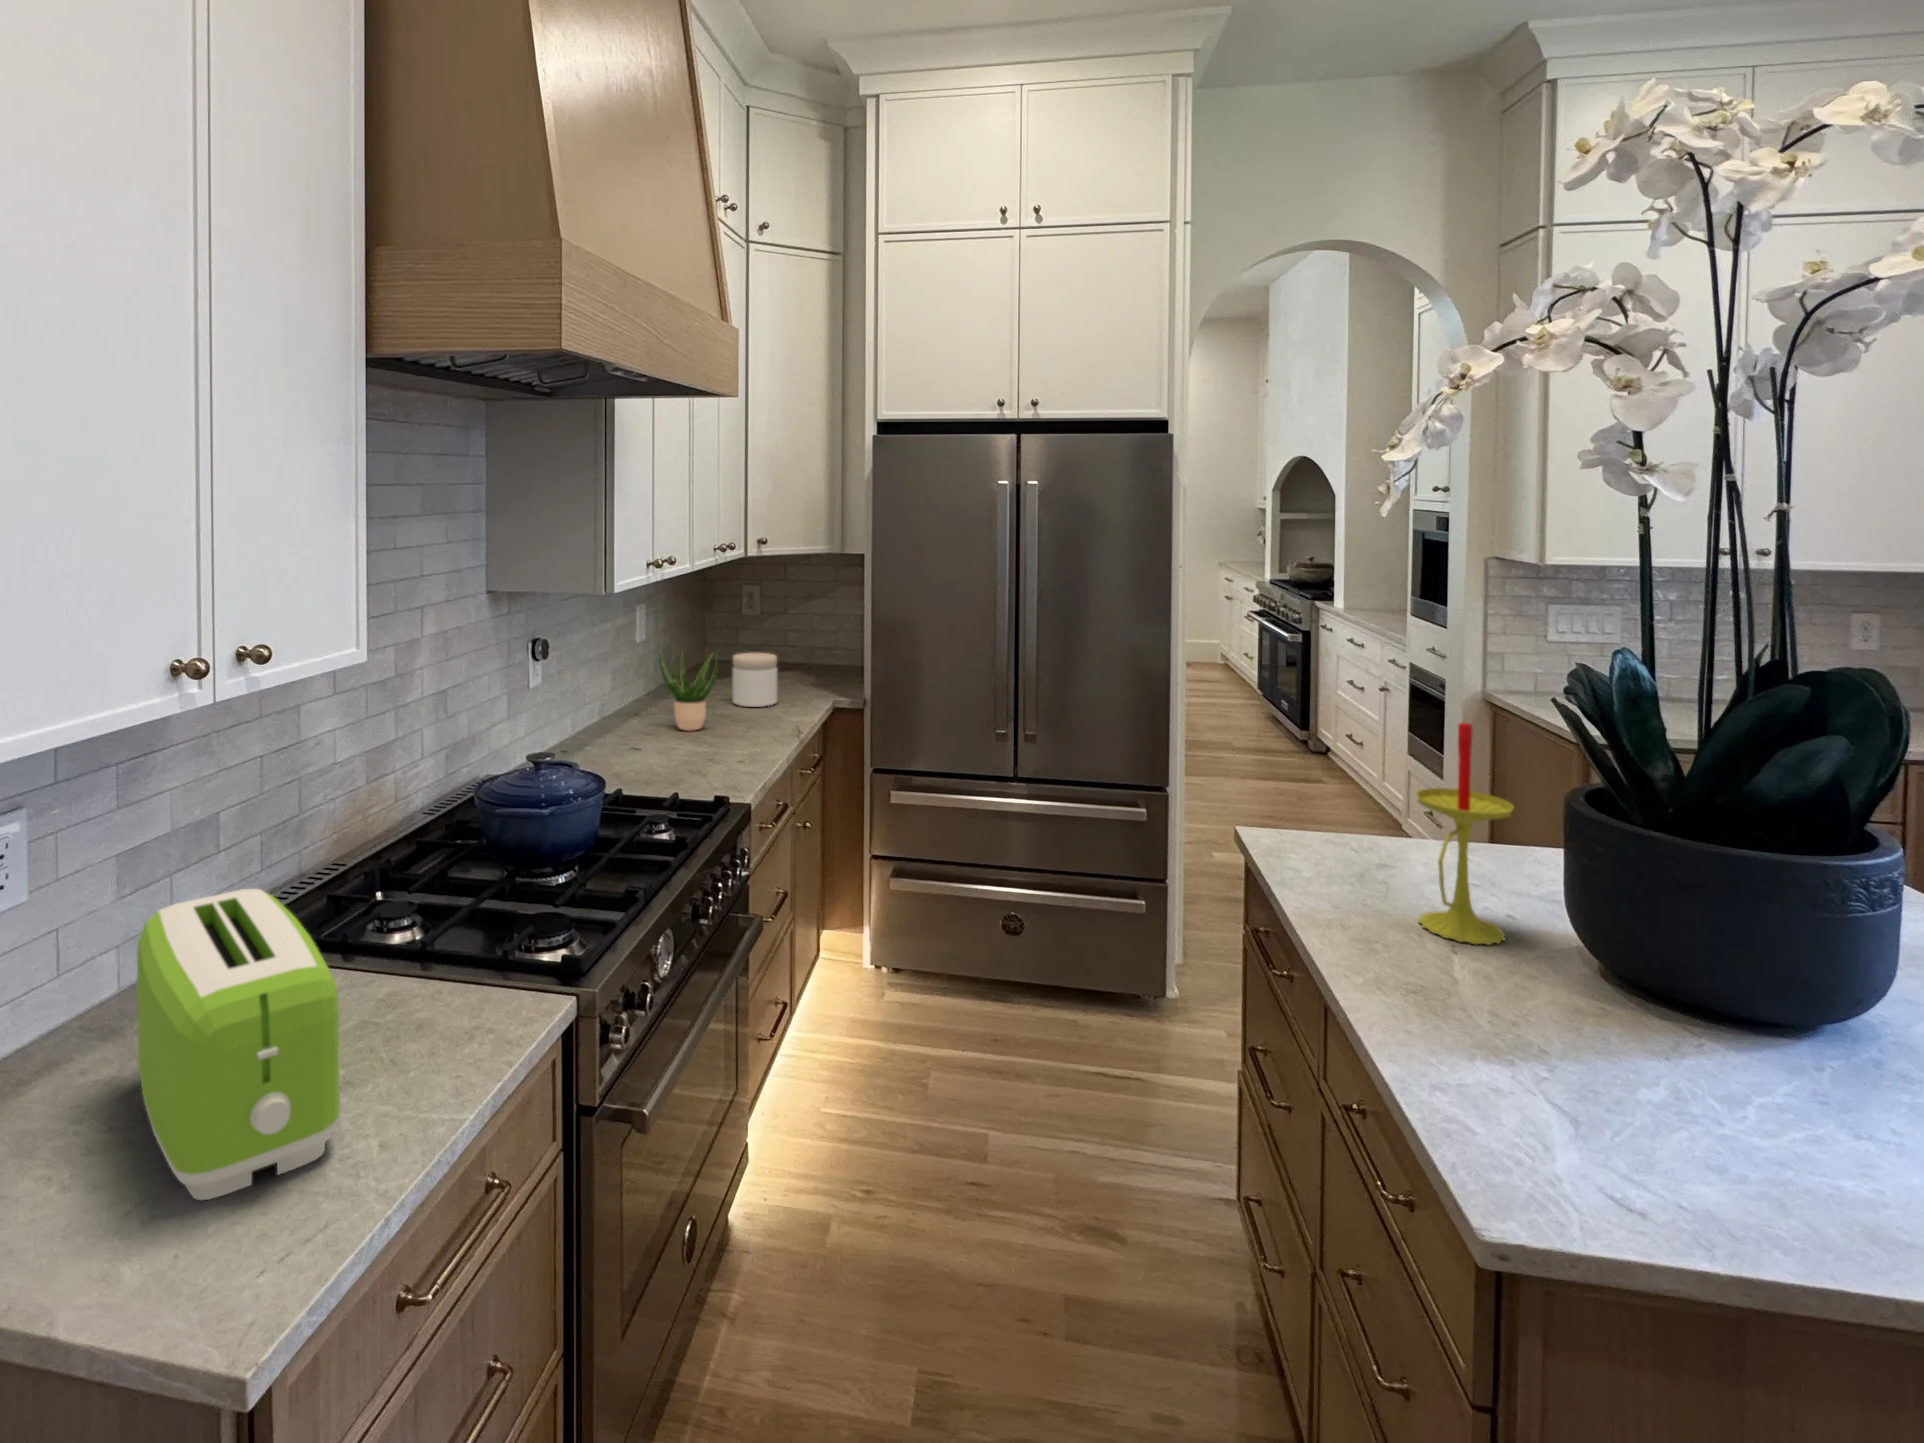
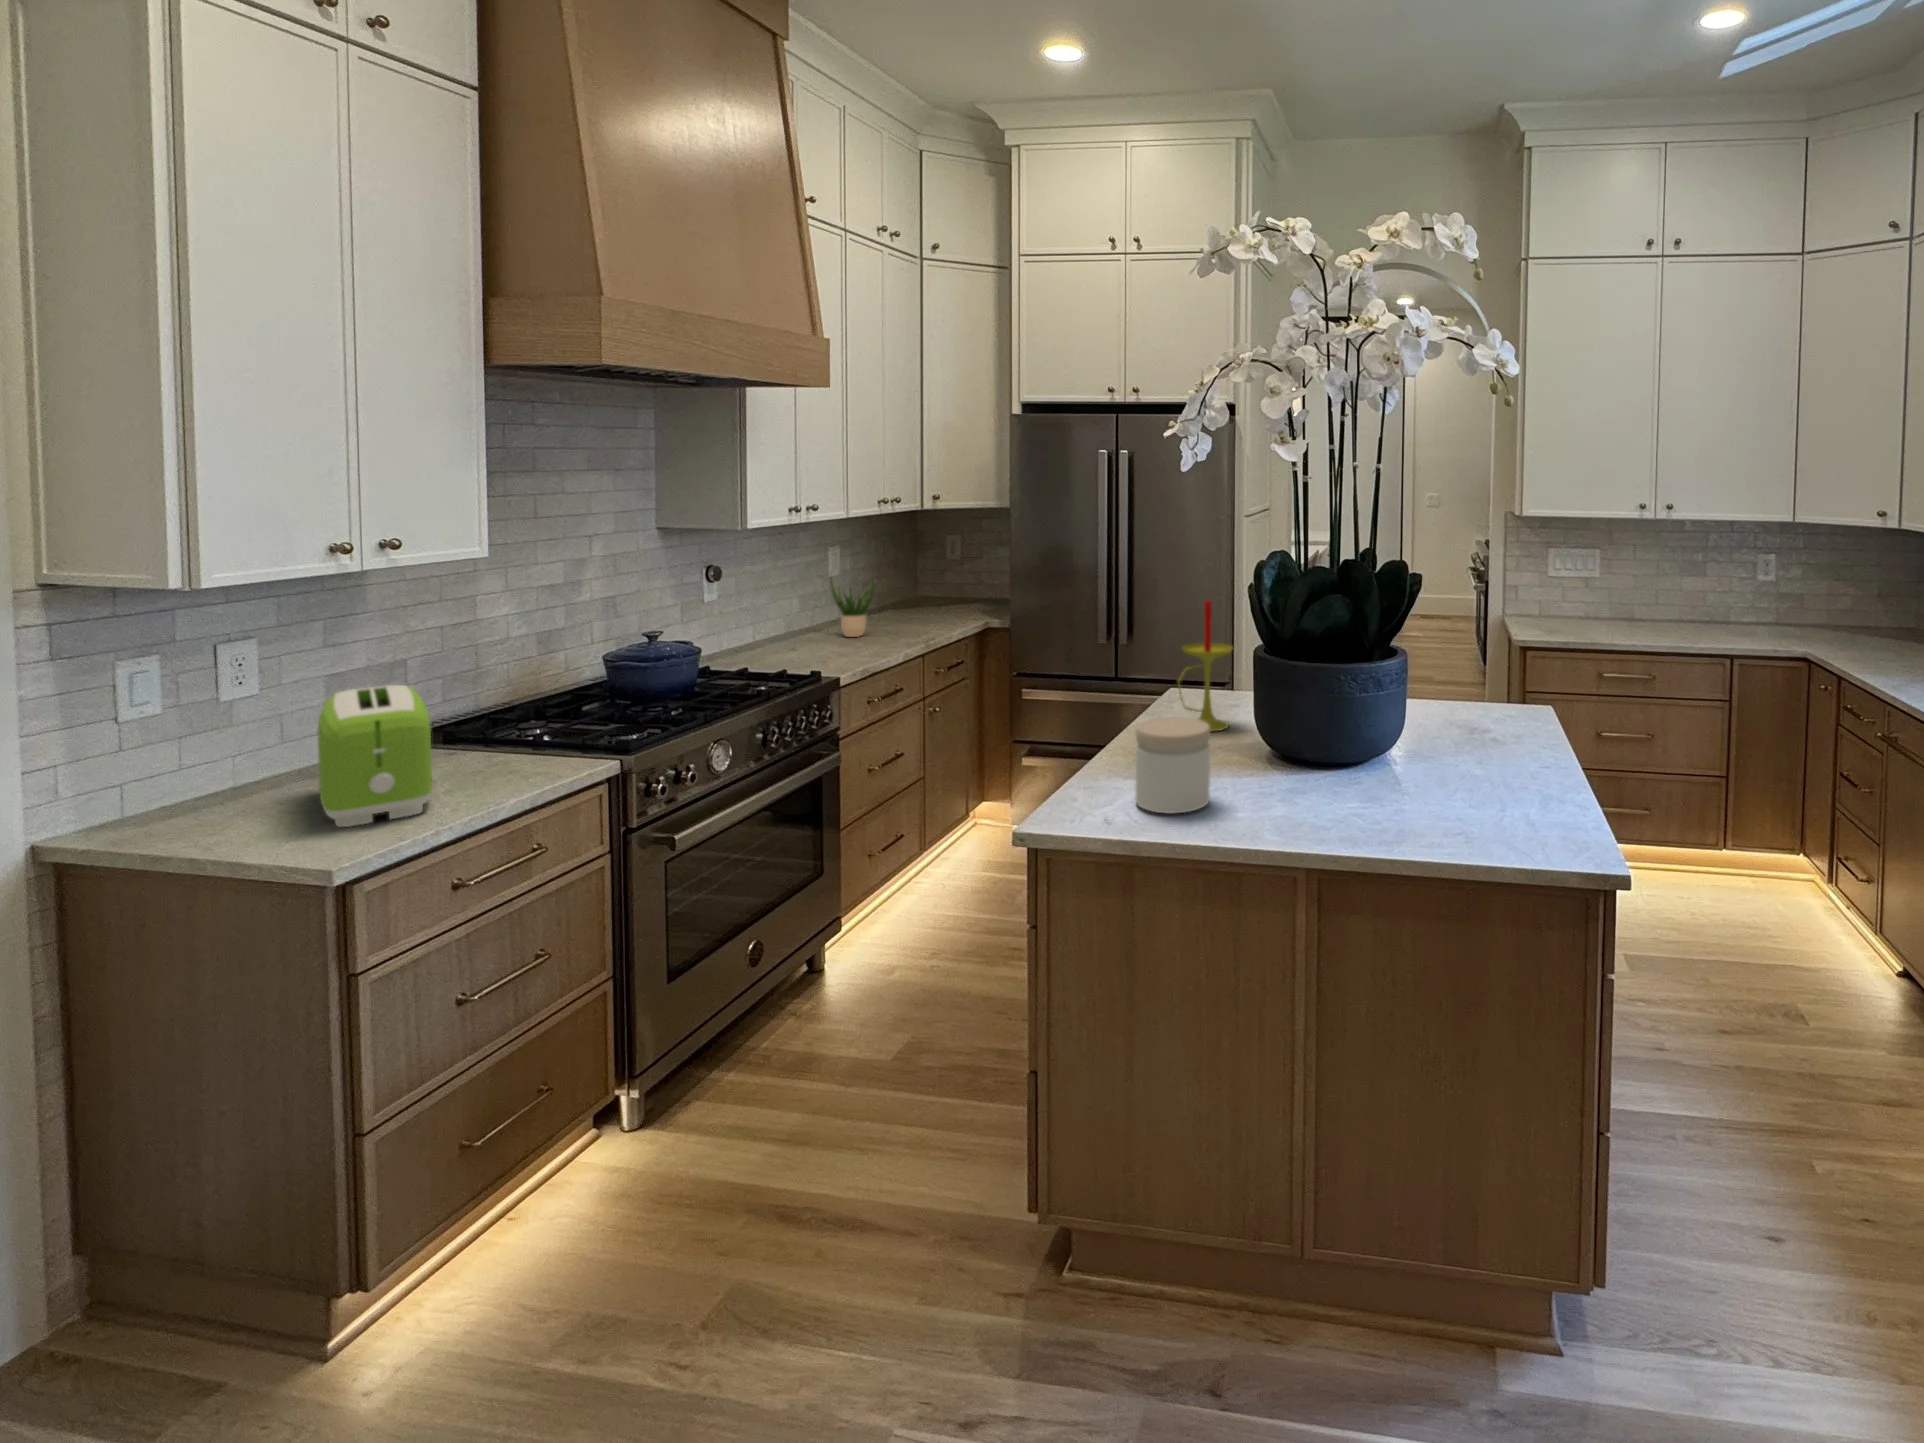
jar: present [732,653,777,707] -> present [1136,717,1210,814]

